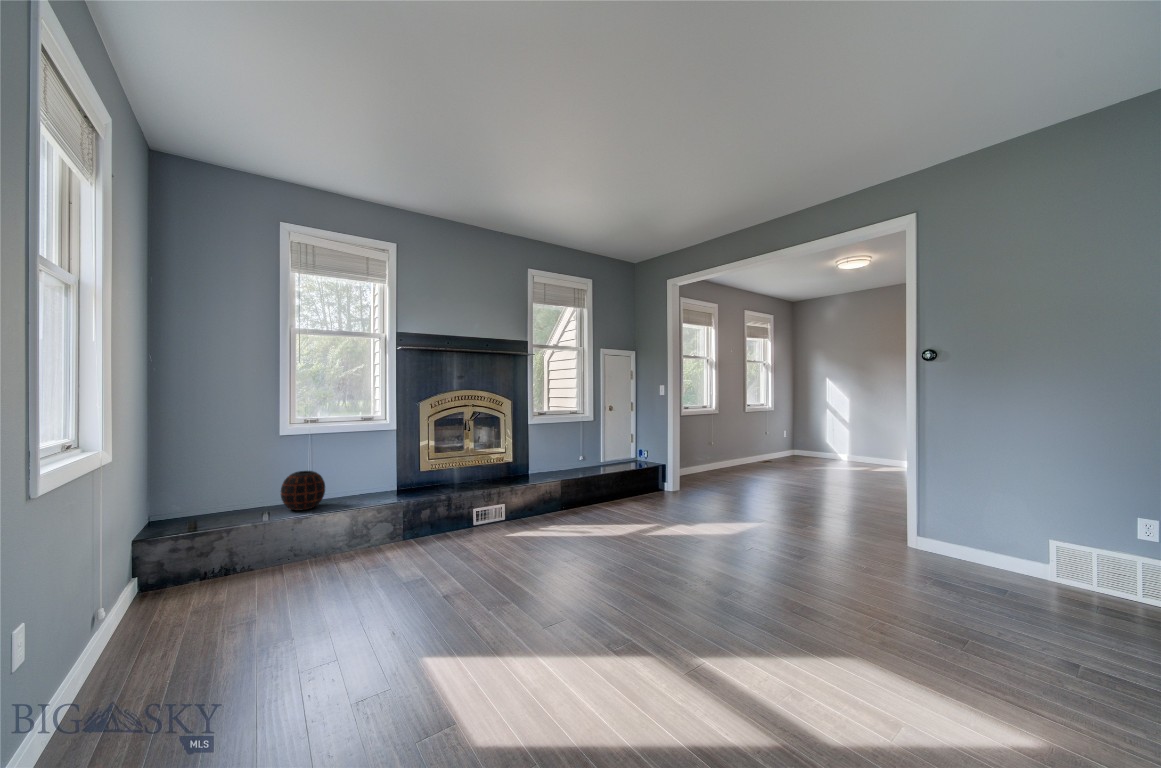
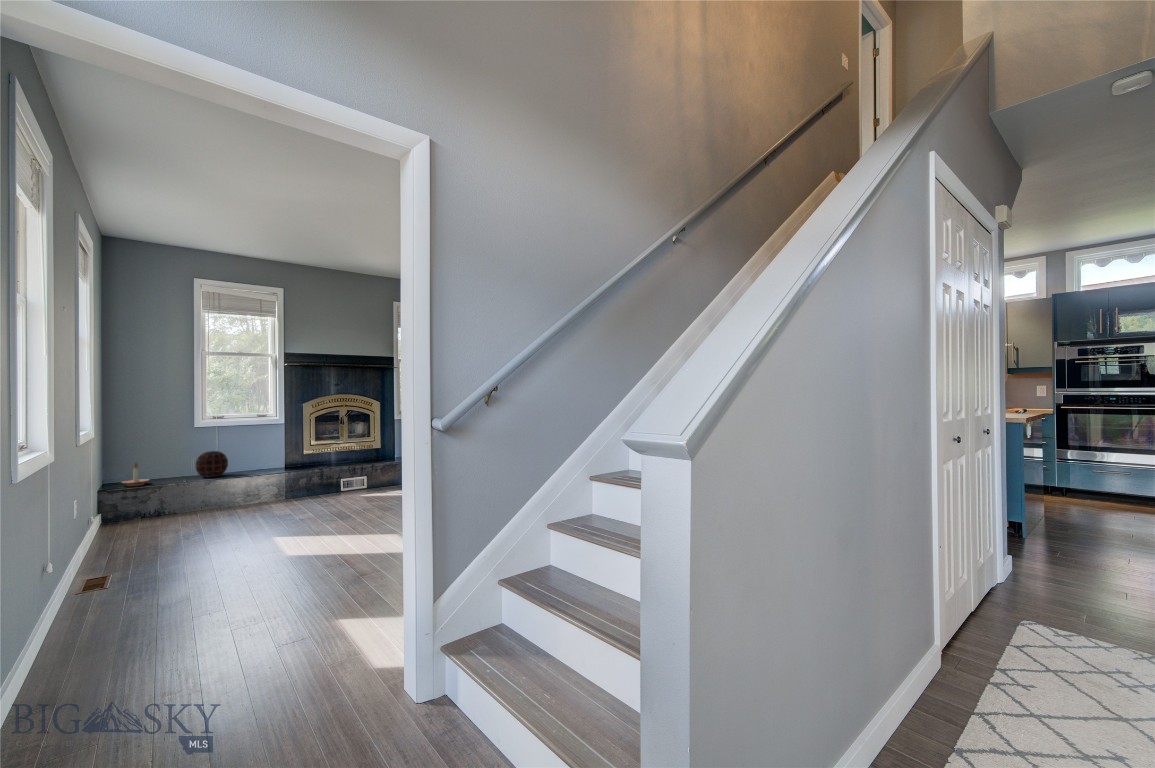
candle holder: none [173,490,215,528] -> present [122,463,149,486]

